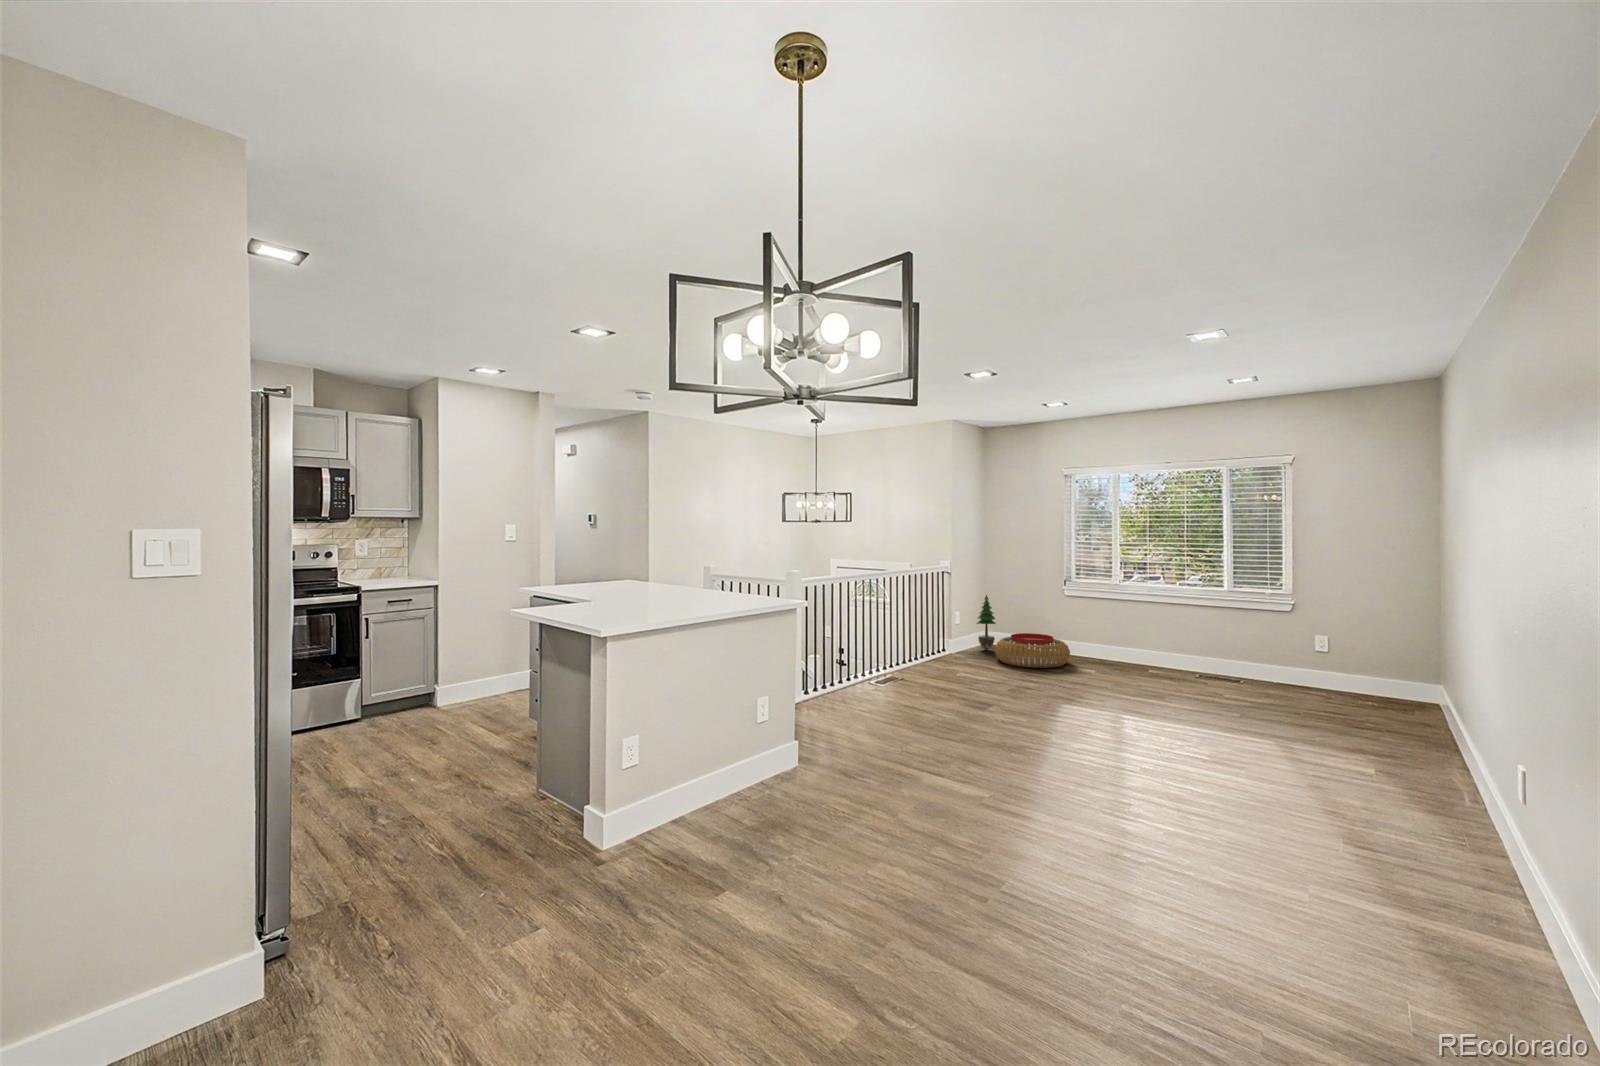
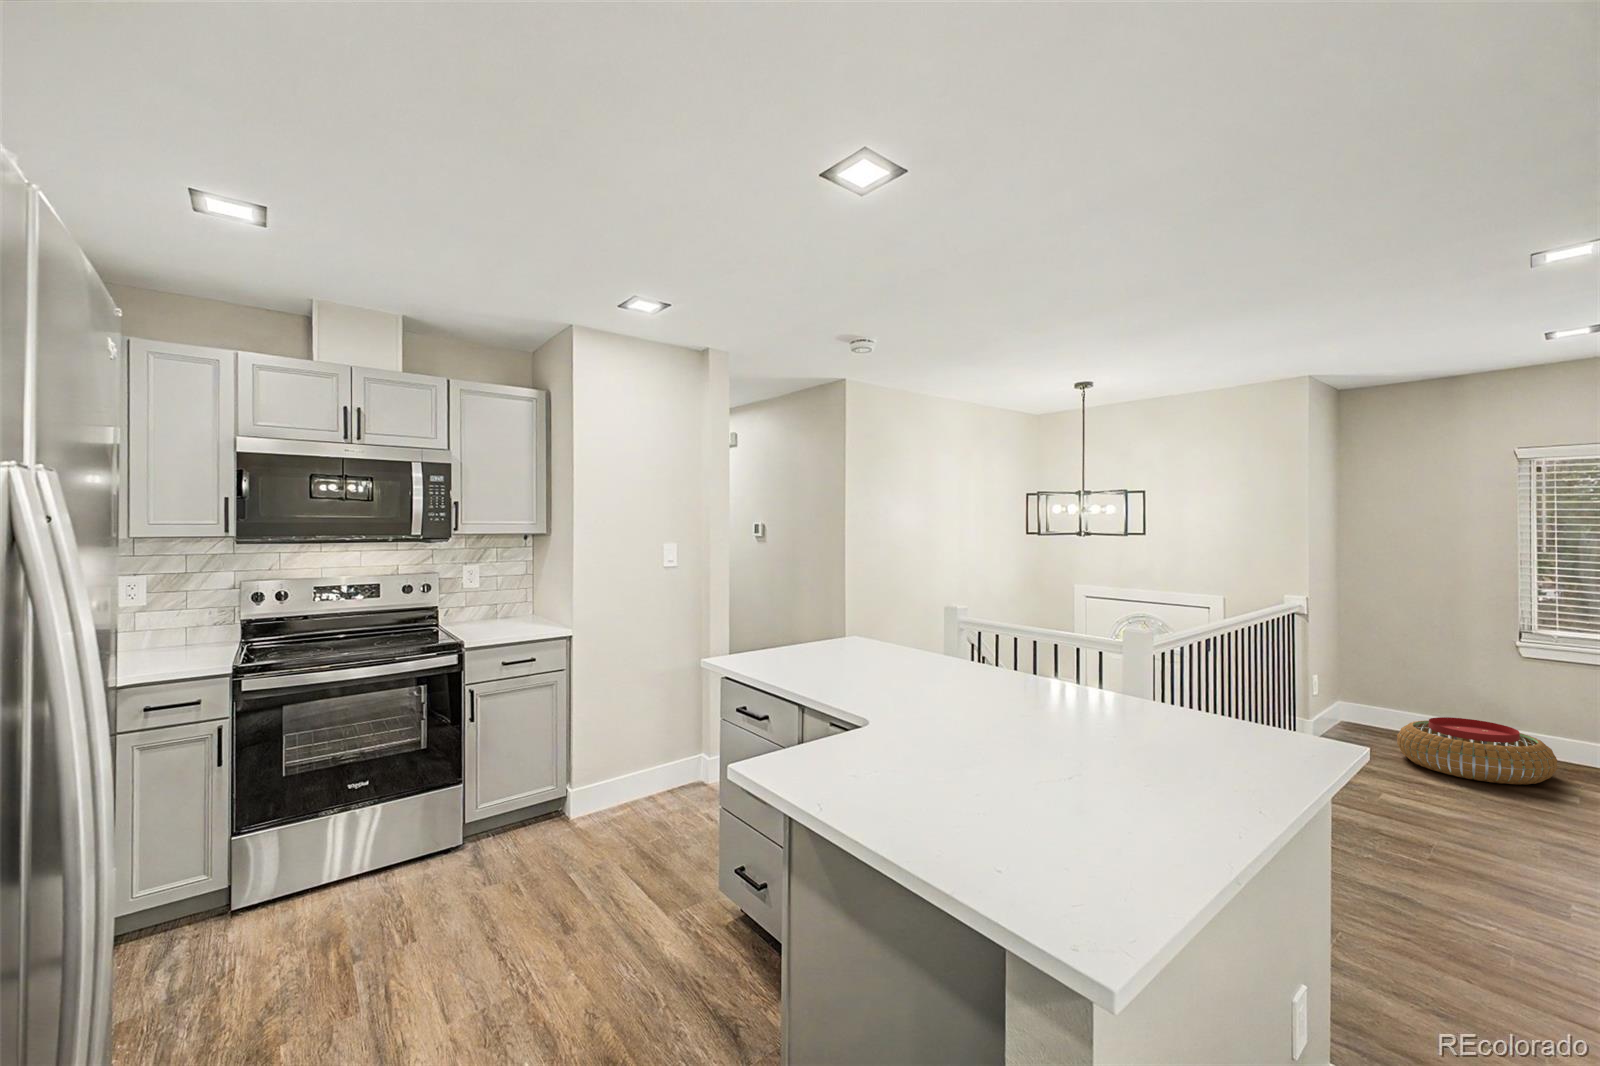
potted tree: present [976,595,996,650] -> none [1340,649,1379,735]

